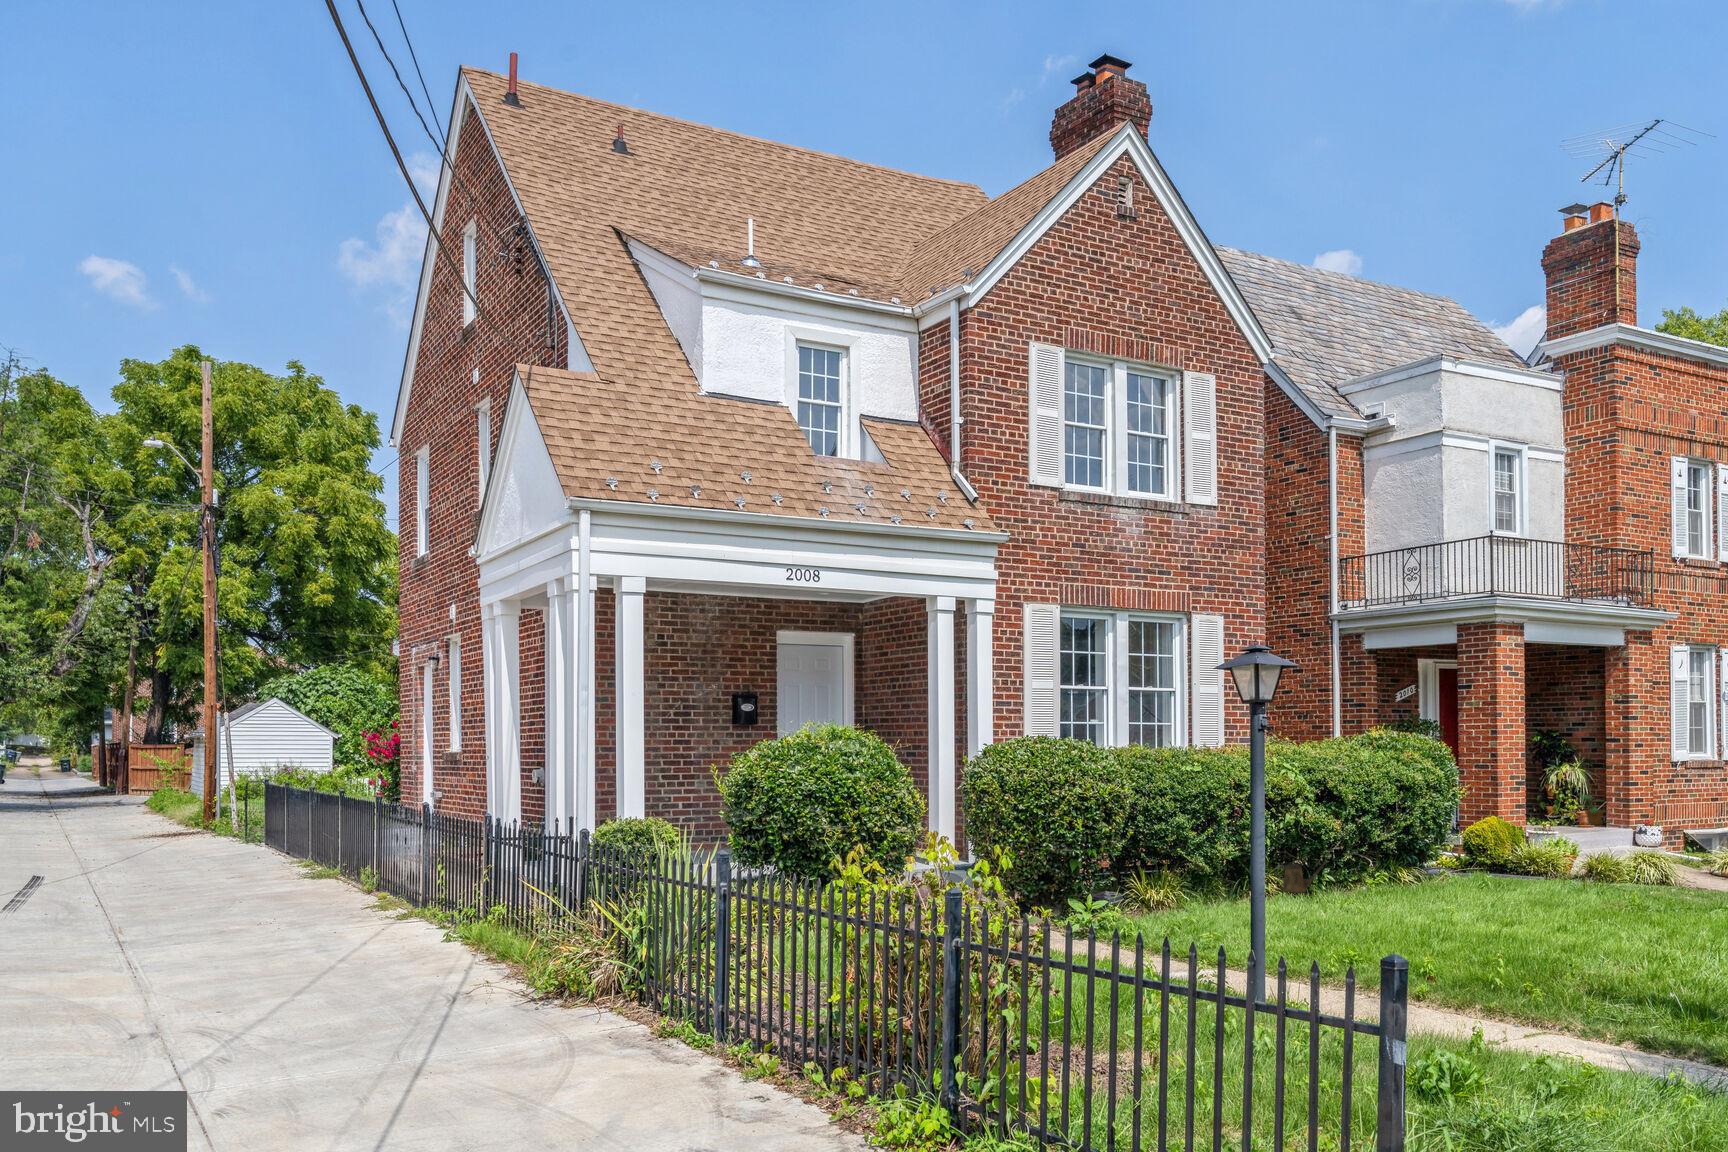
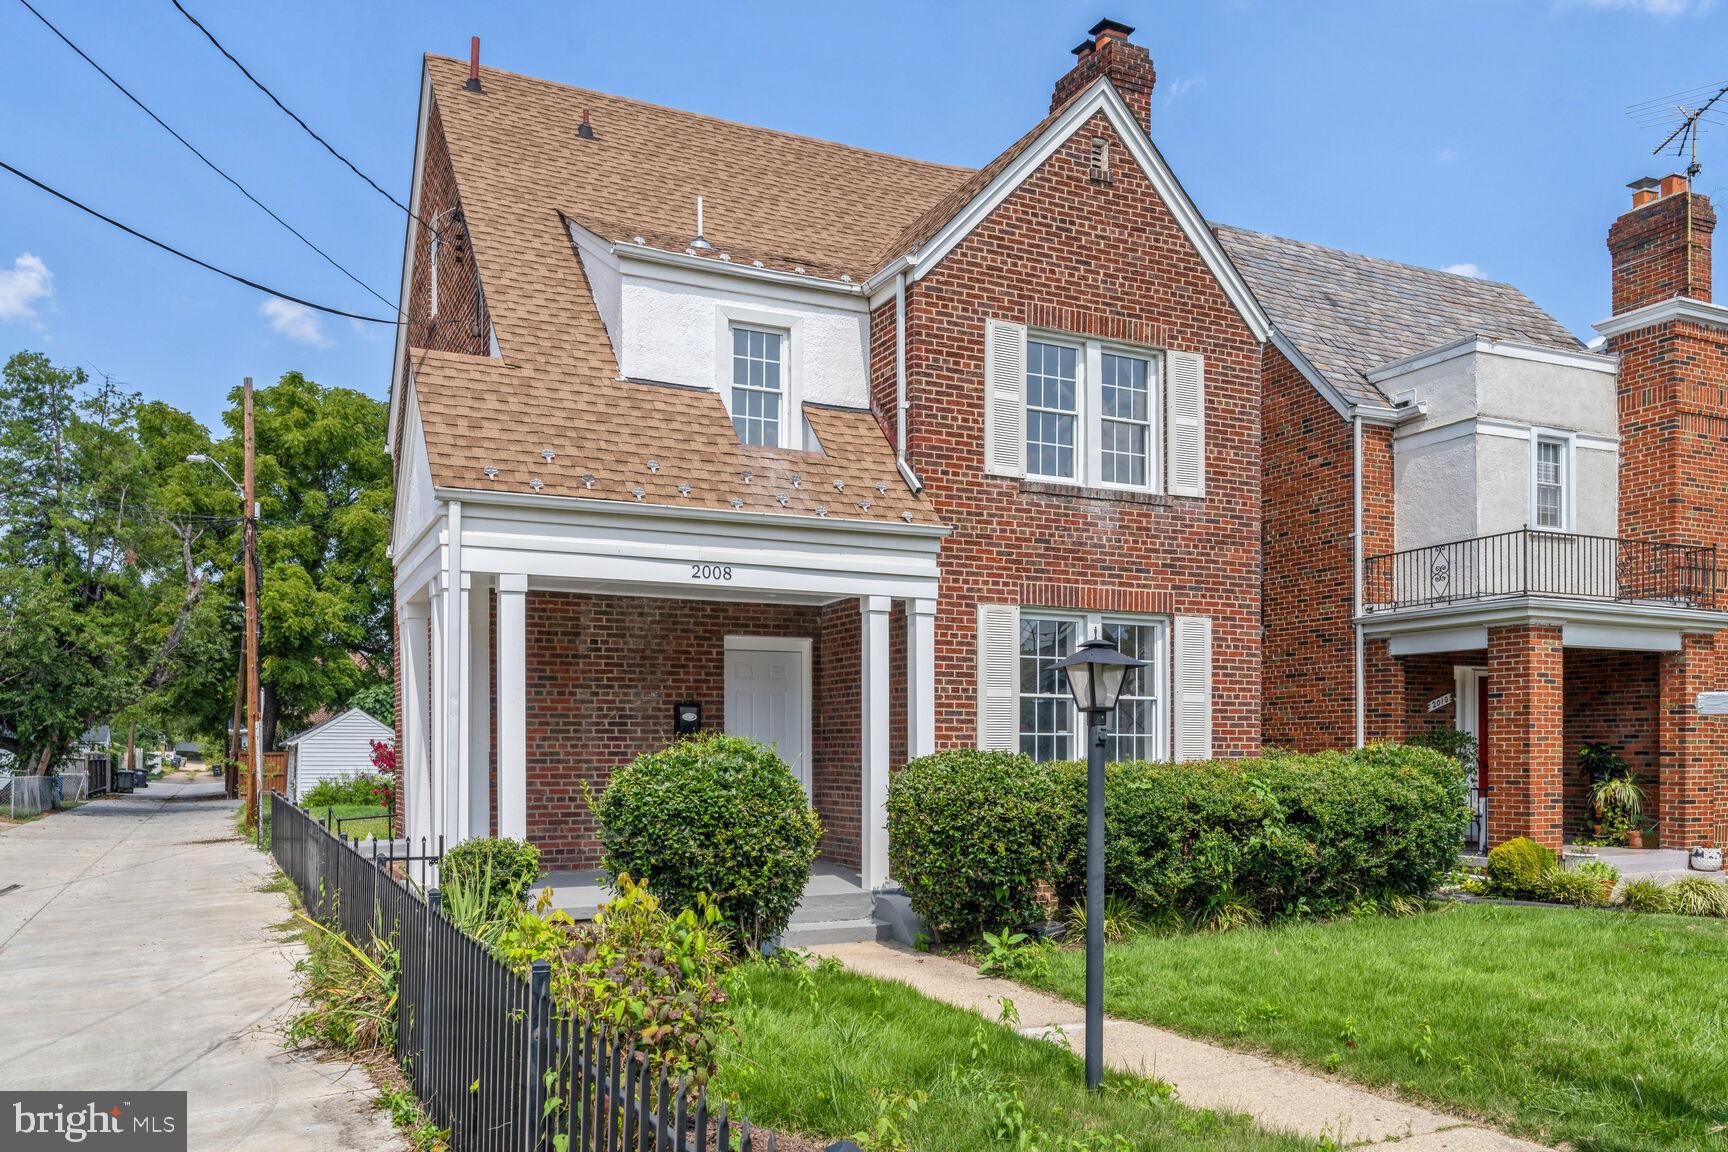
watering can: present [1281,862,1327,893] -> none [1235,892,1295,928]

